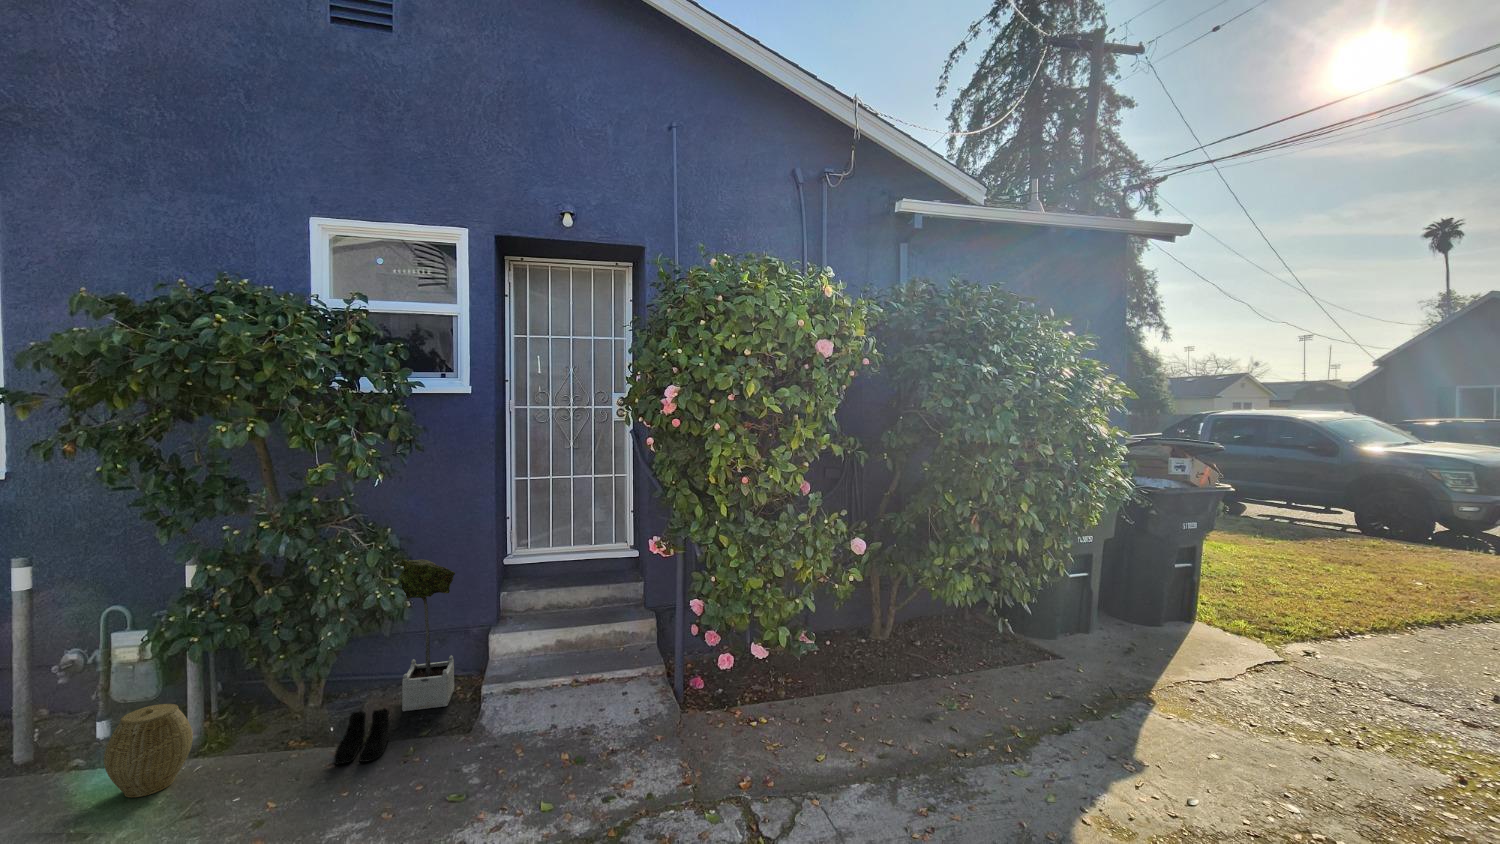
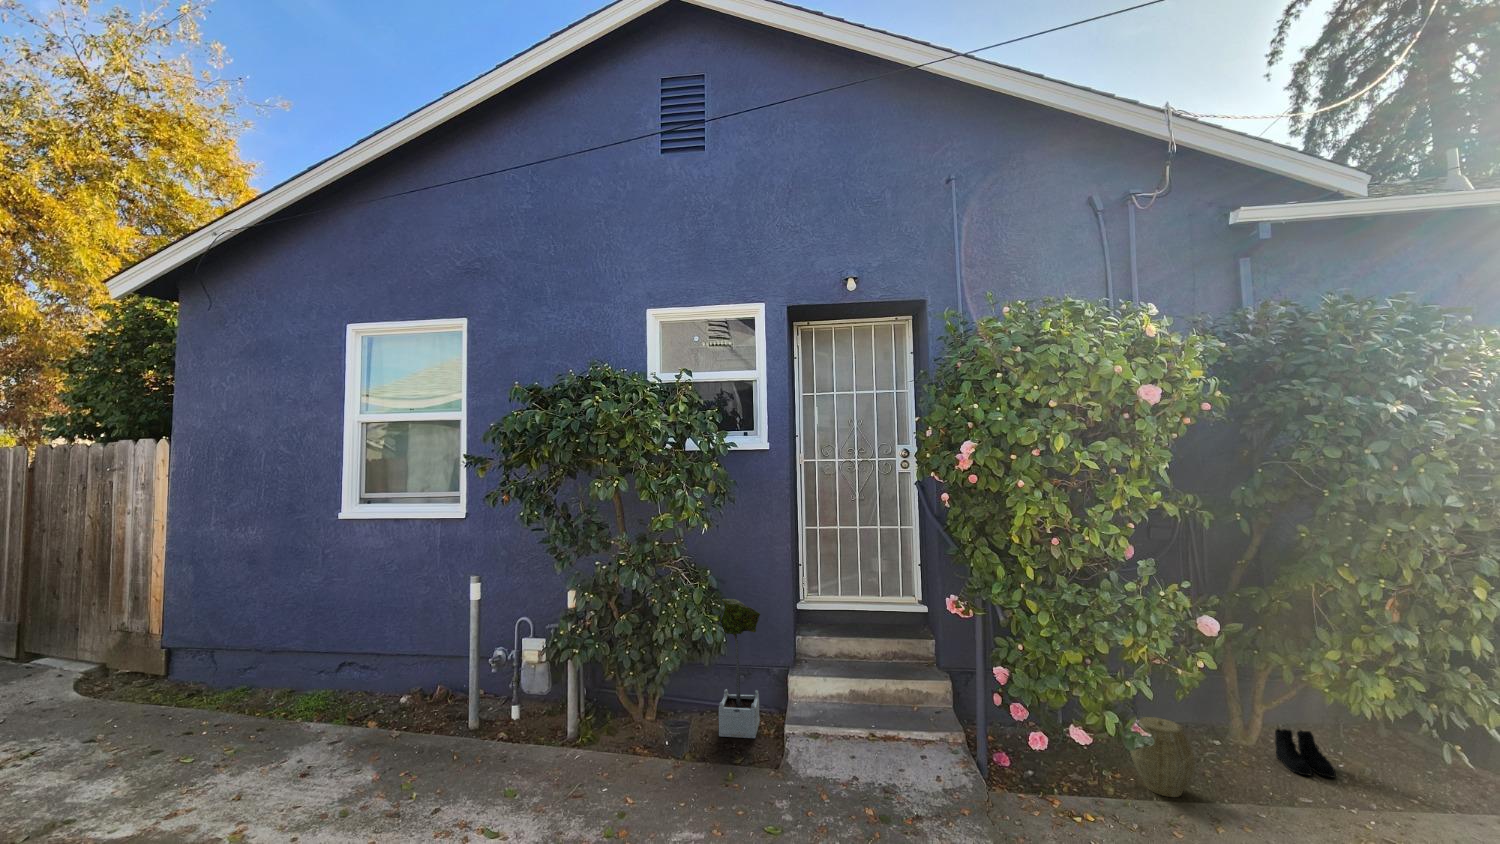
woven basket: present [104,704,193,798] -> present [1131,717,1195,797]
boots: present [334,708,390,764] -> present [1275,729,1336,778]

